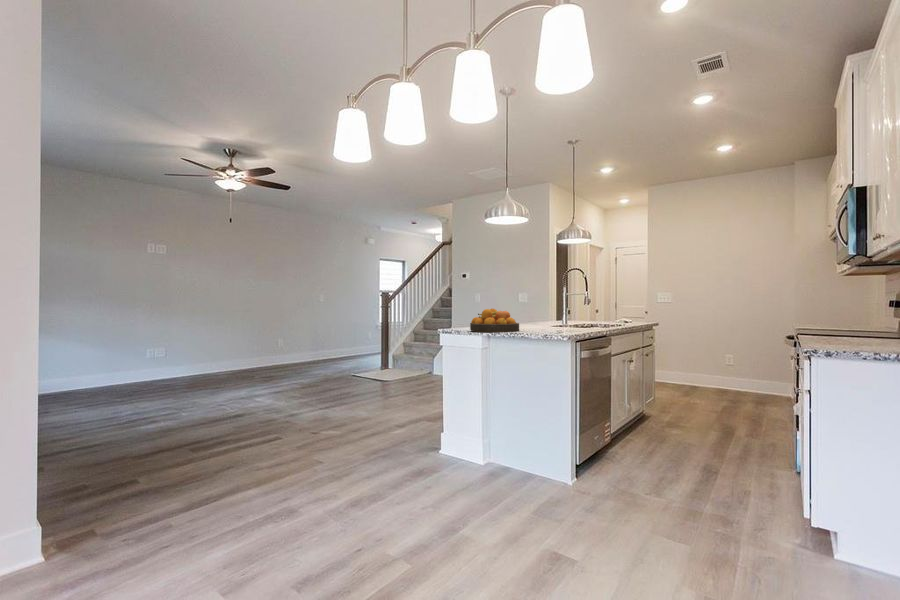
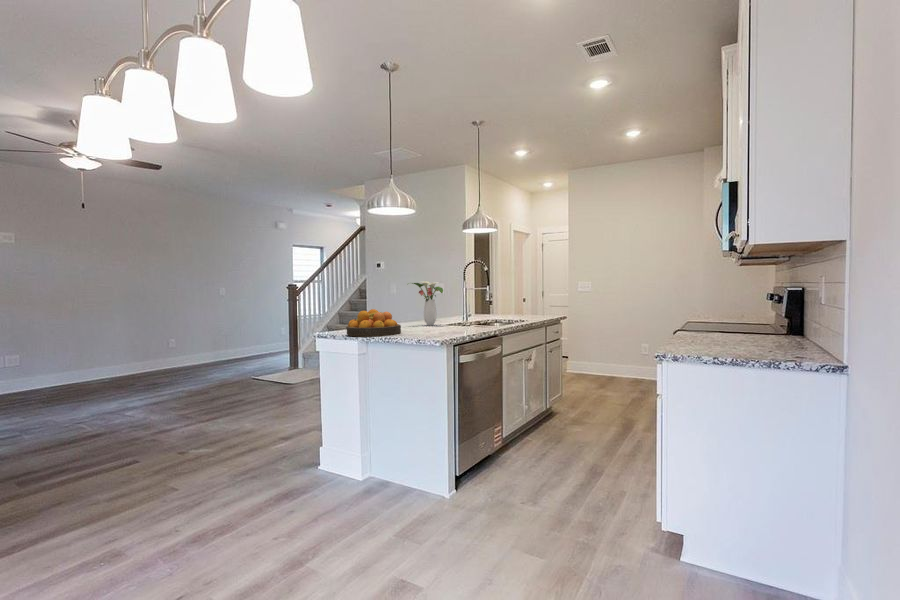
flower arrangement: none [515,286,550,327] -> present [412,281,443,325]

